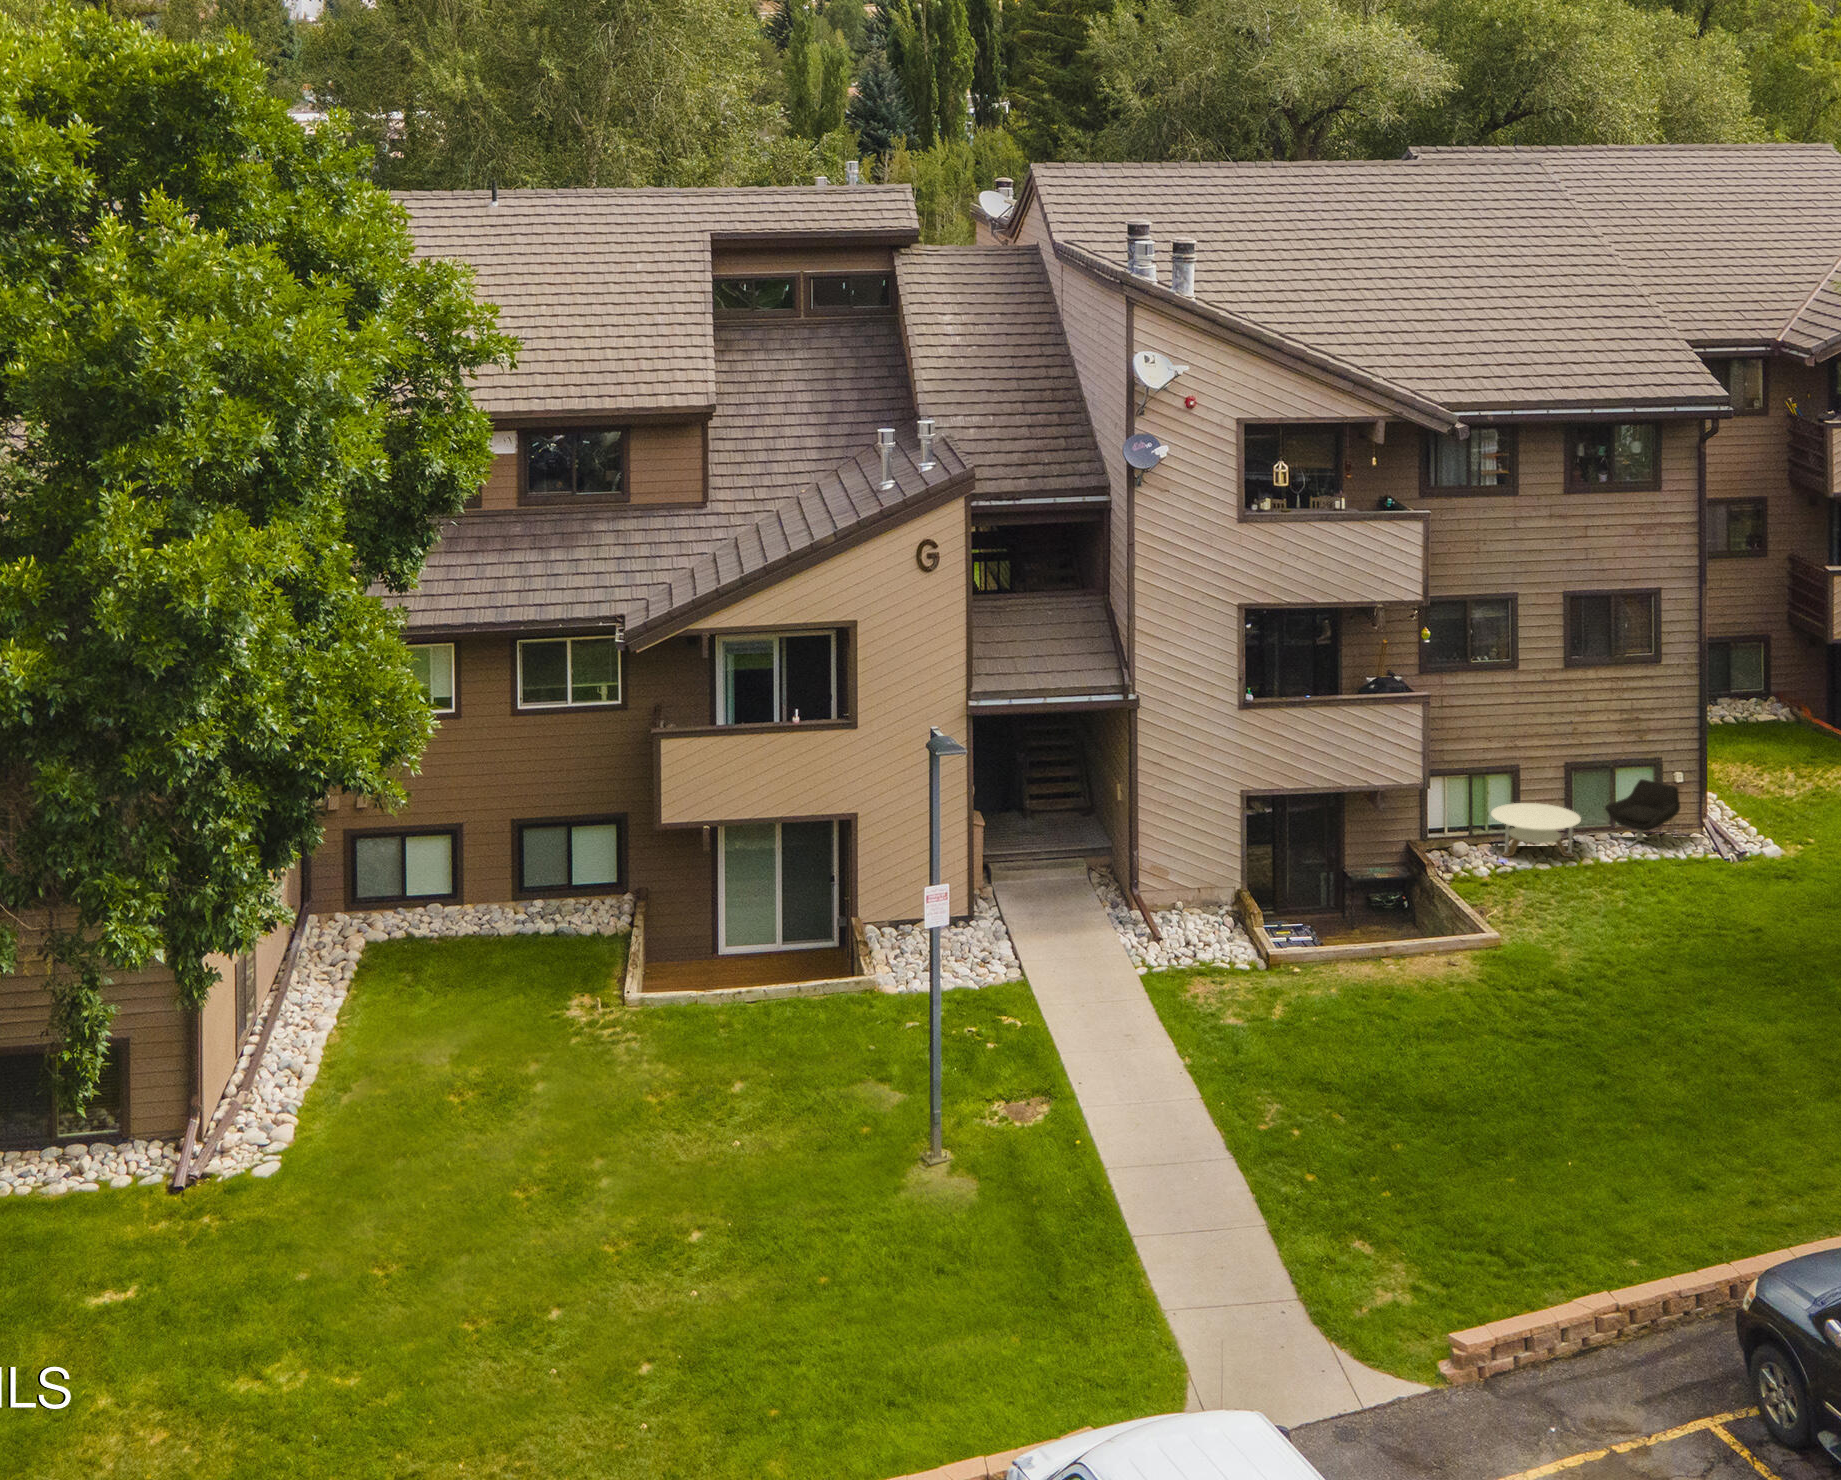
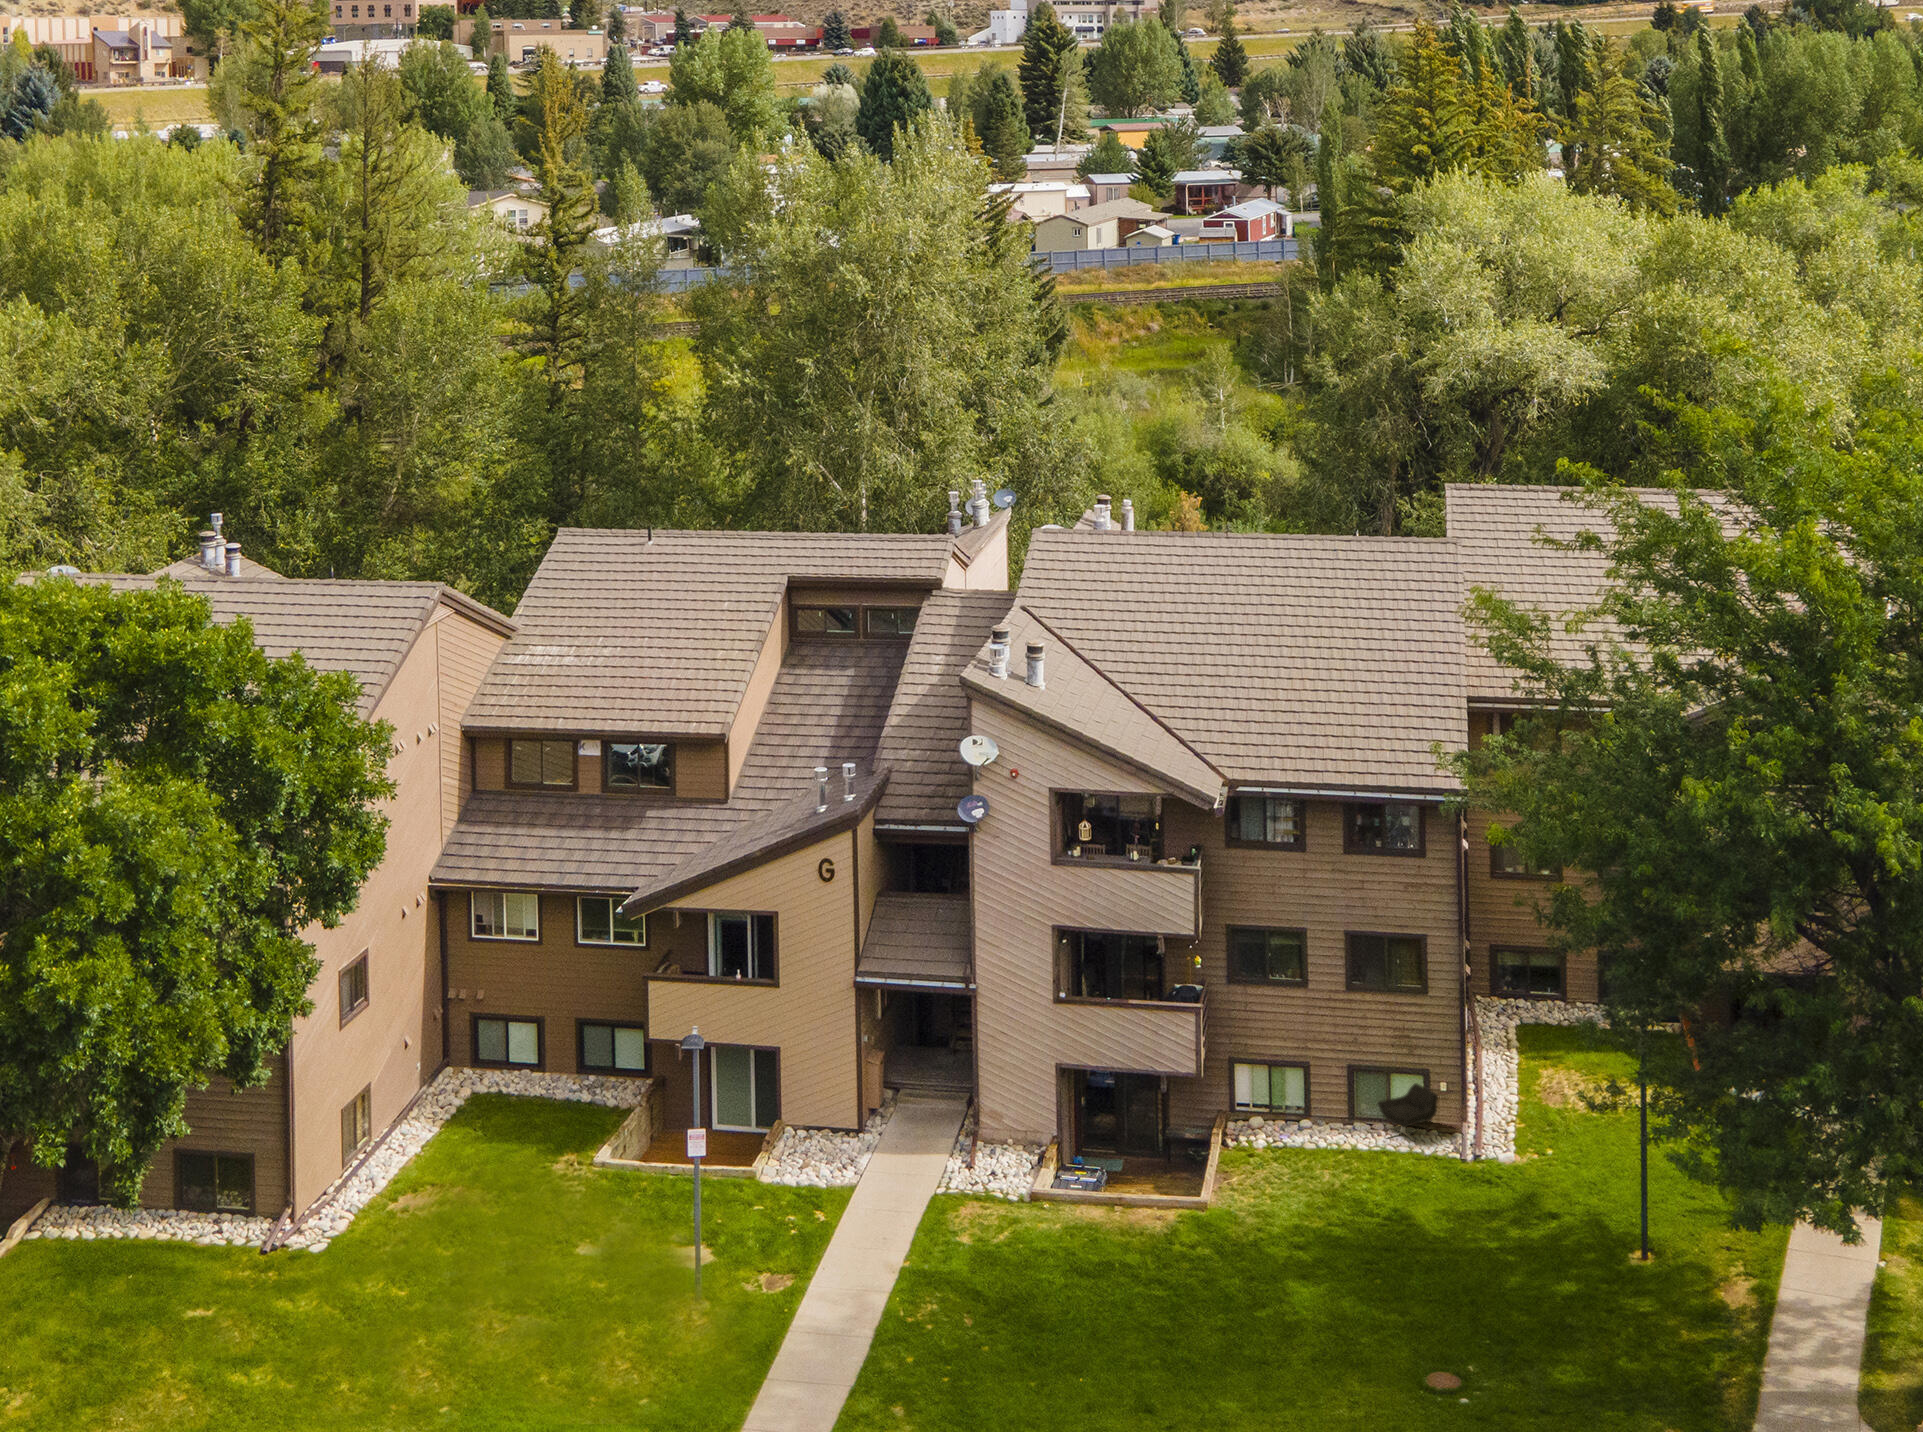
round table: present [1491,803,1581,857] -> none [1277,1090,1347,1141]

